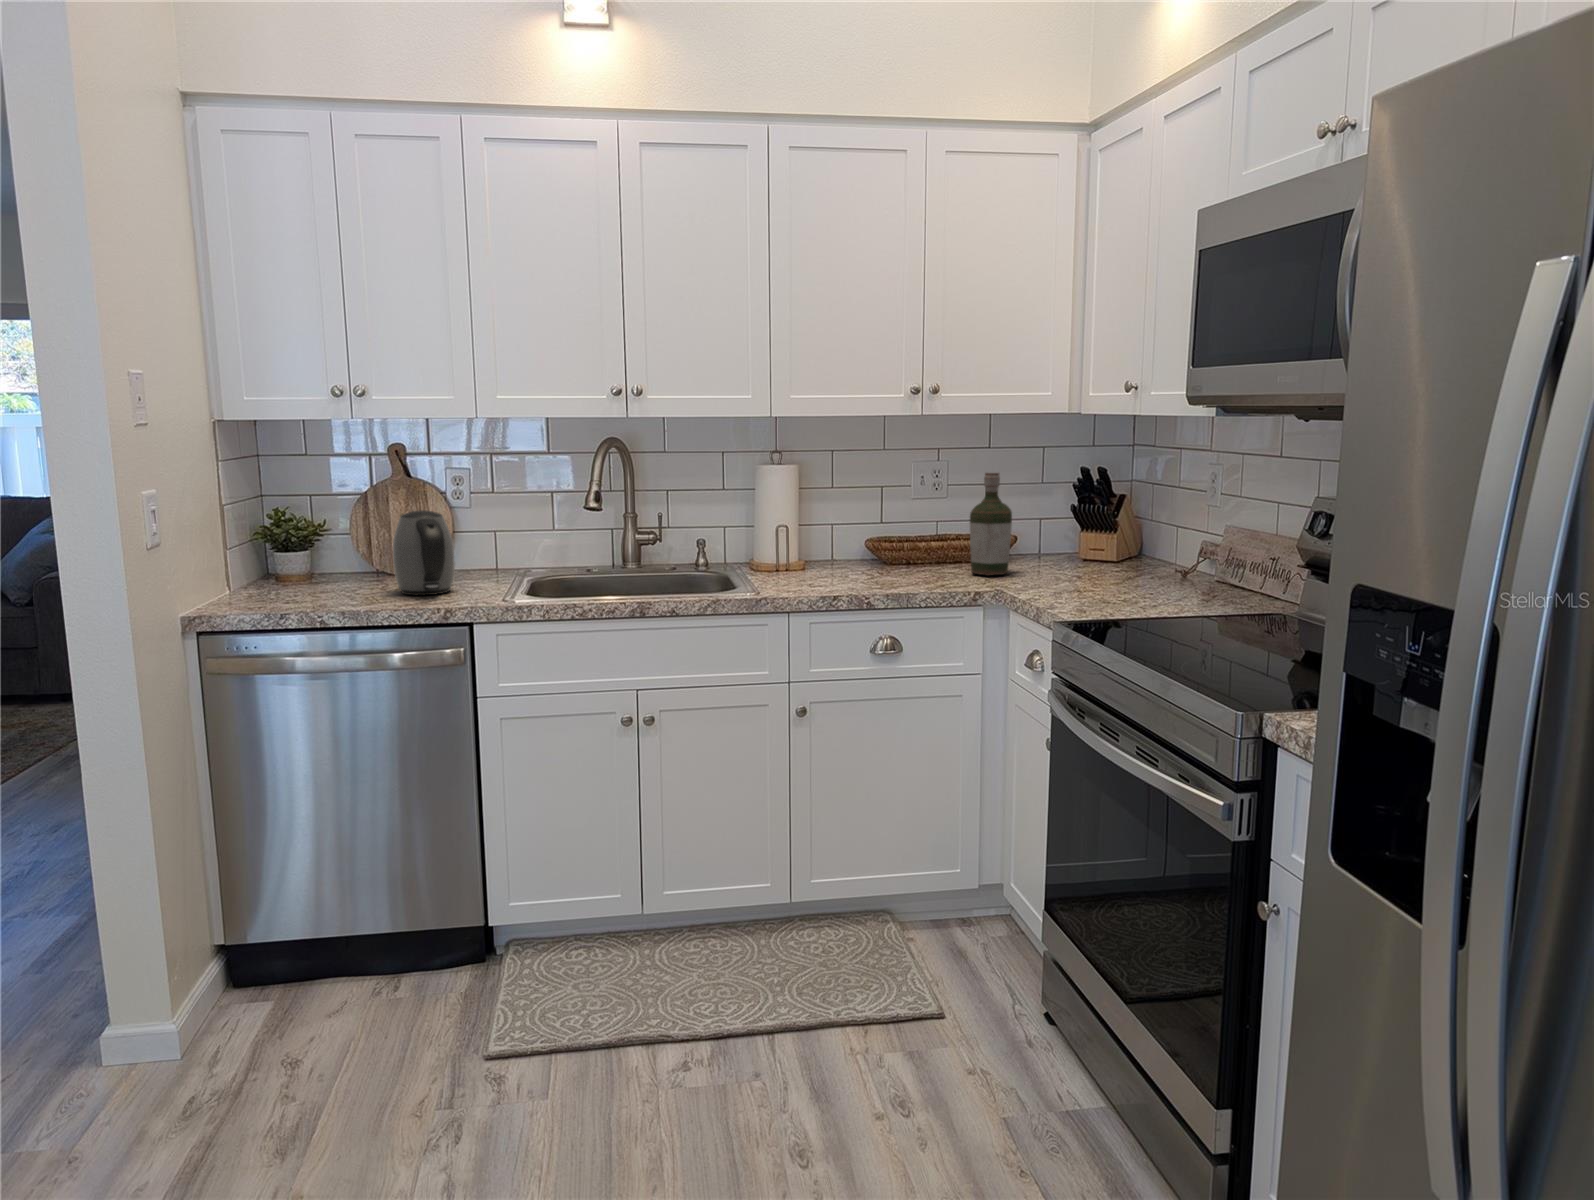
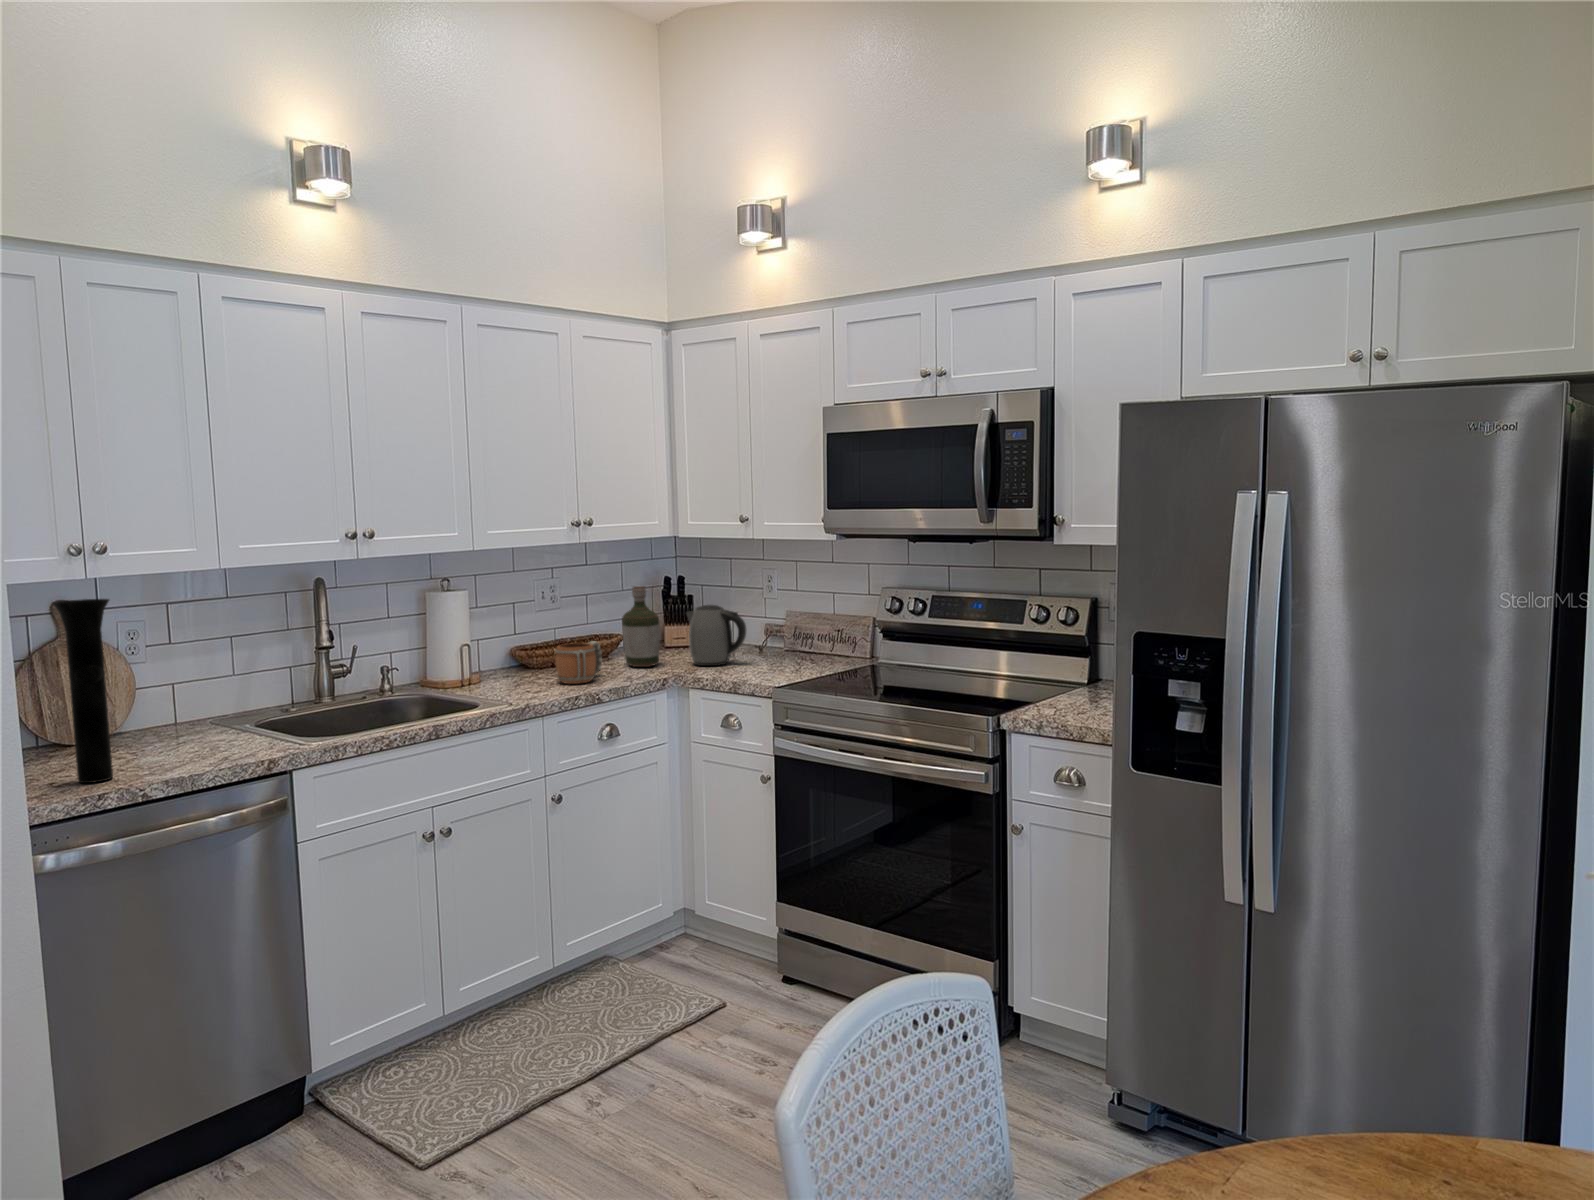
vase: none [276,436,327,603] -> present [52,599,113,783]
kettle: present [393,510,455,595] -> present [687,605,746,666]
mug: none [851,534,920,583] -> present [555,641,602,684]

